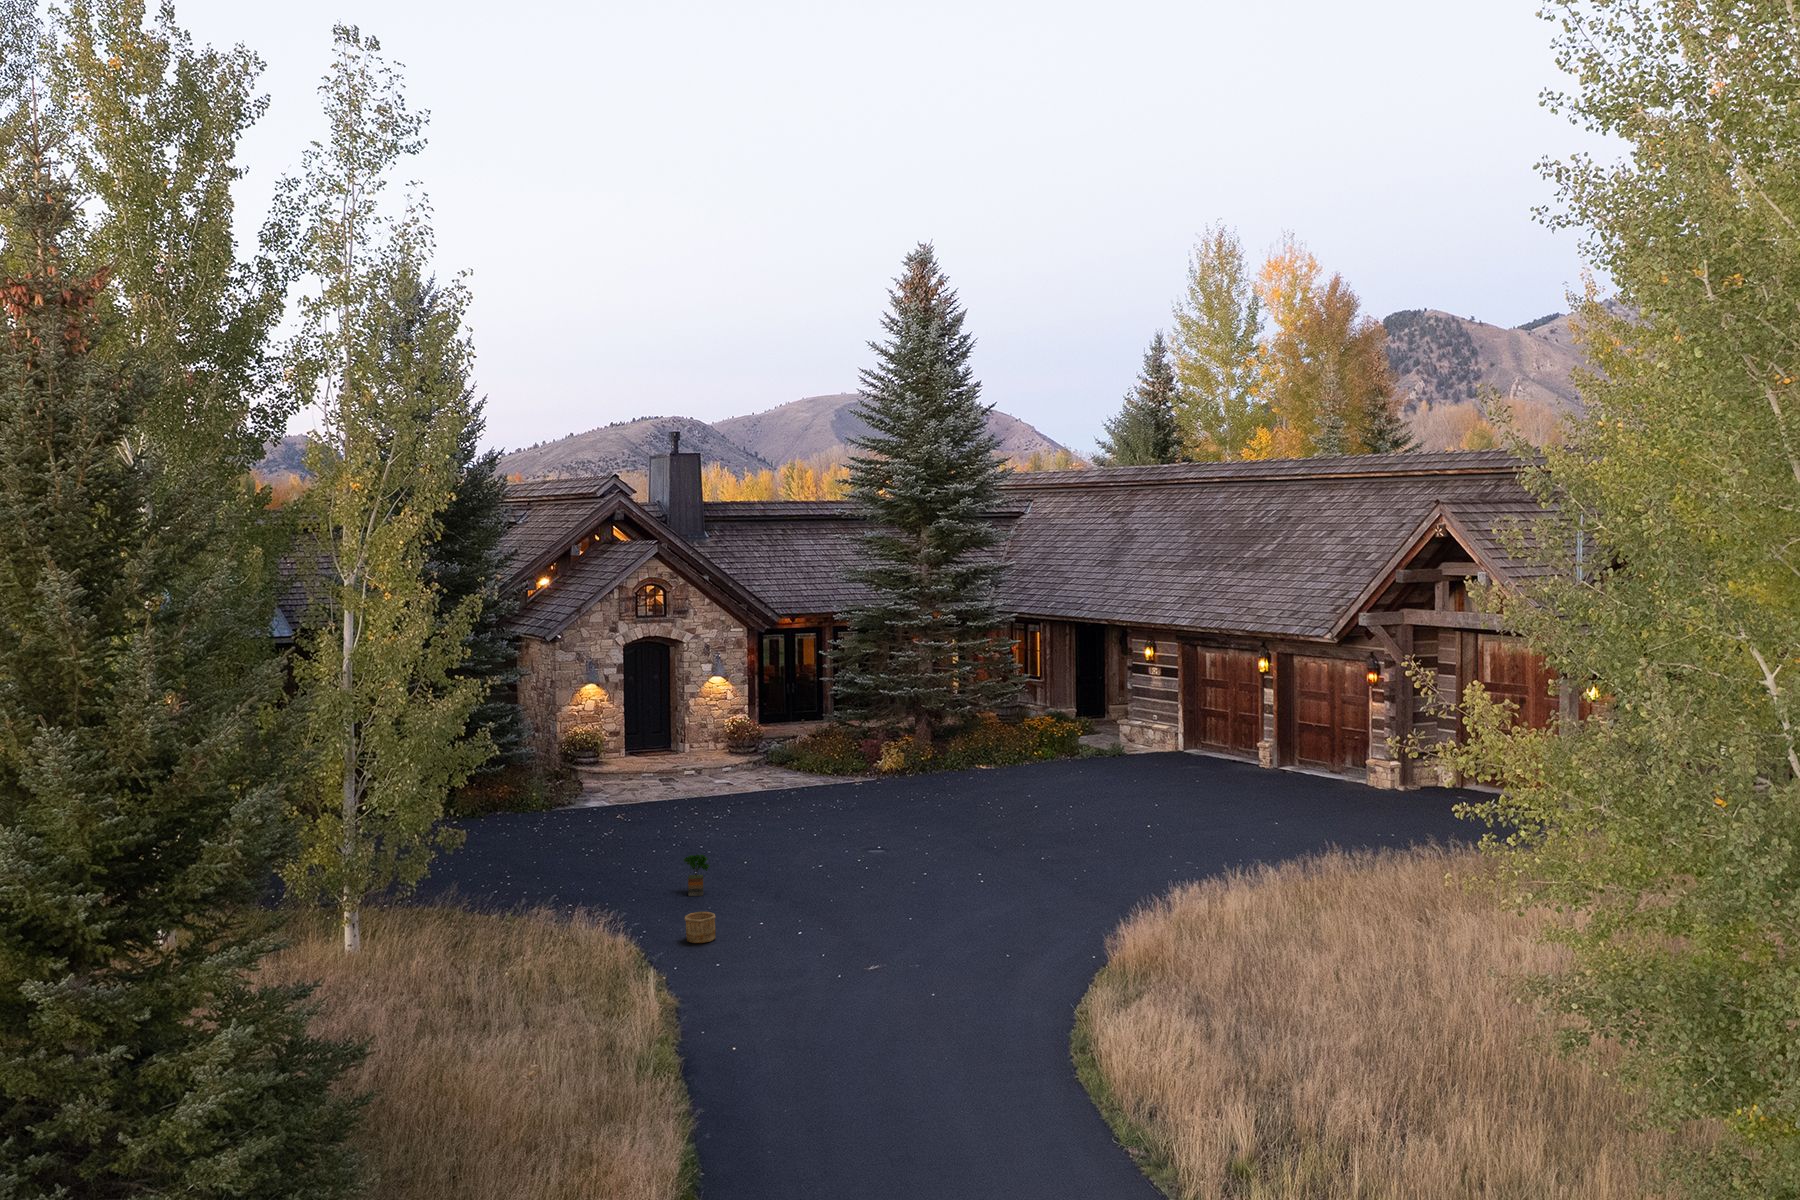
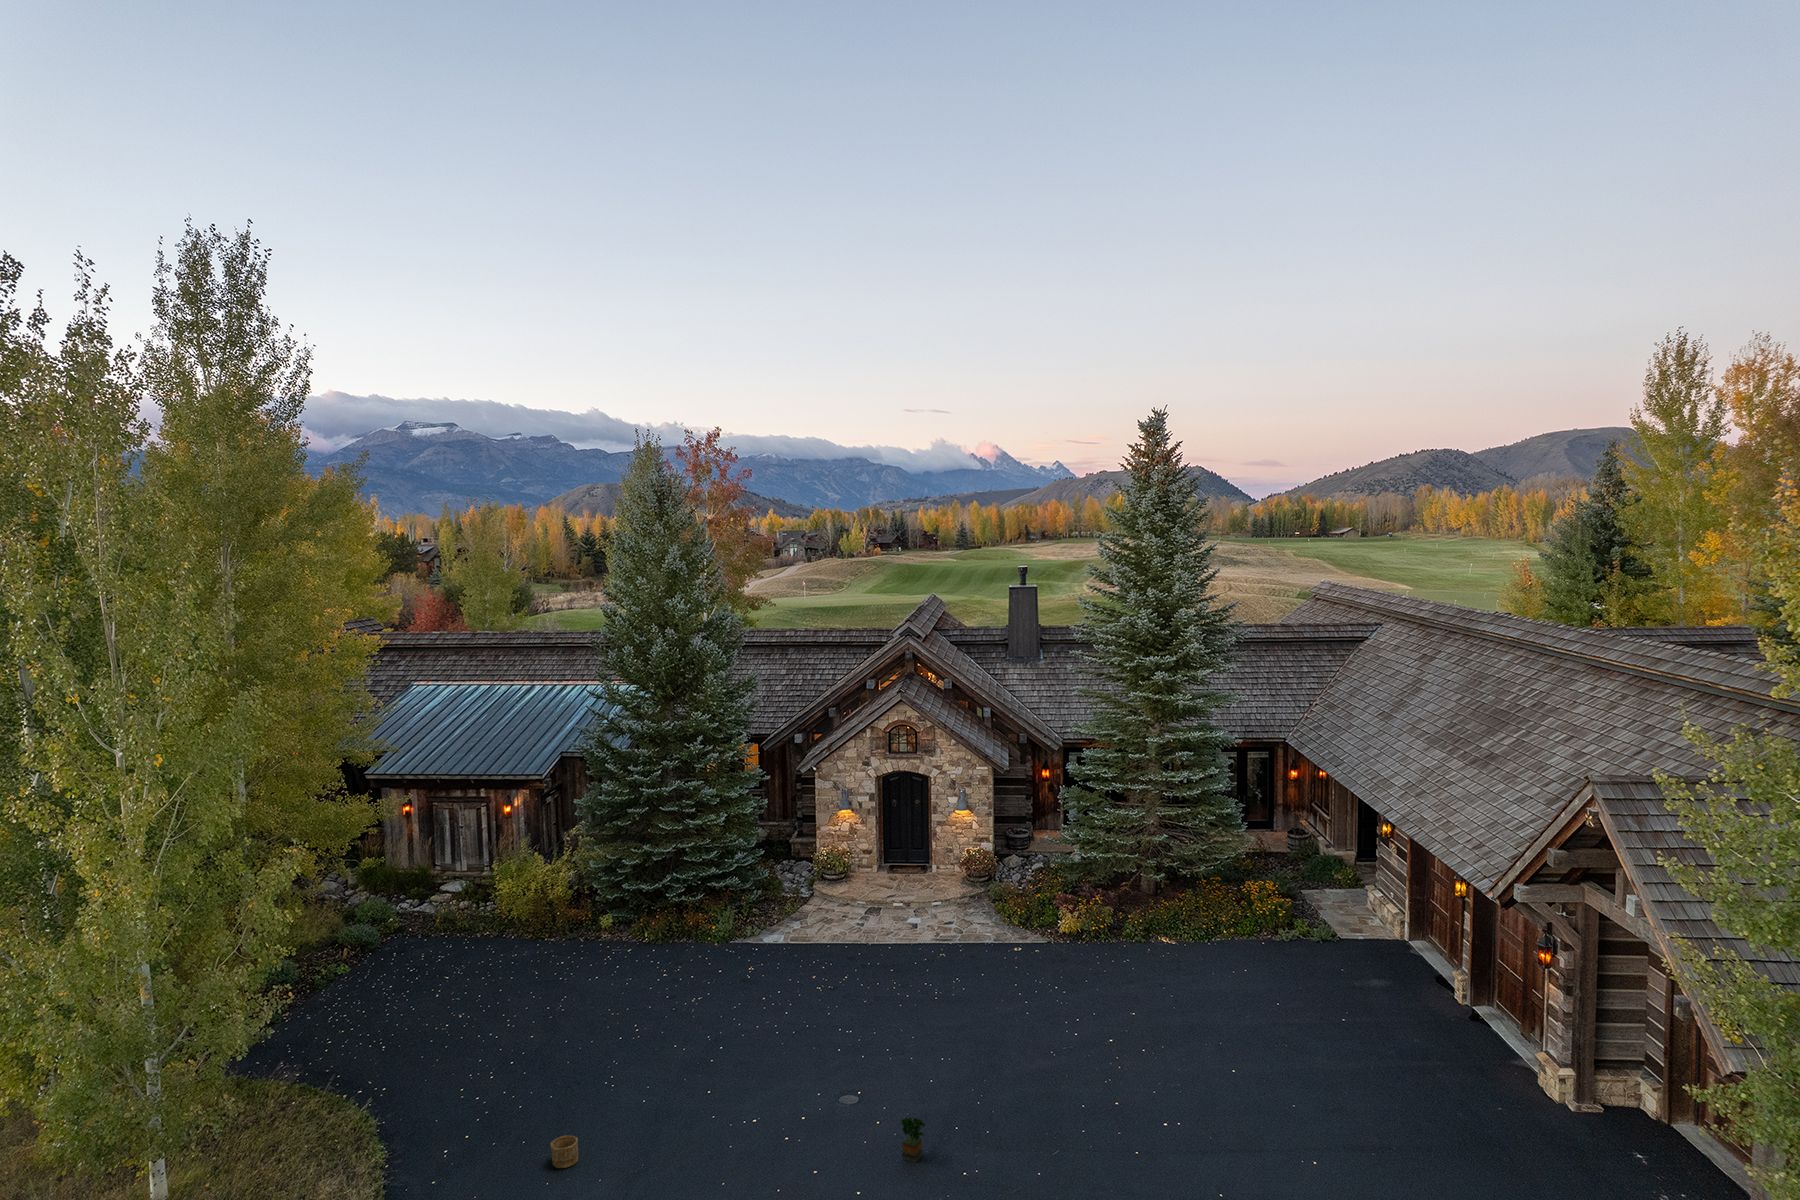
potted tree: present [683,855,710,896] -> present [901,1117,925,1162]

